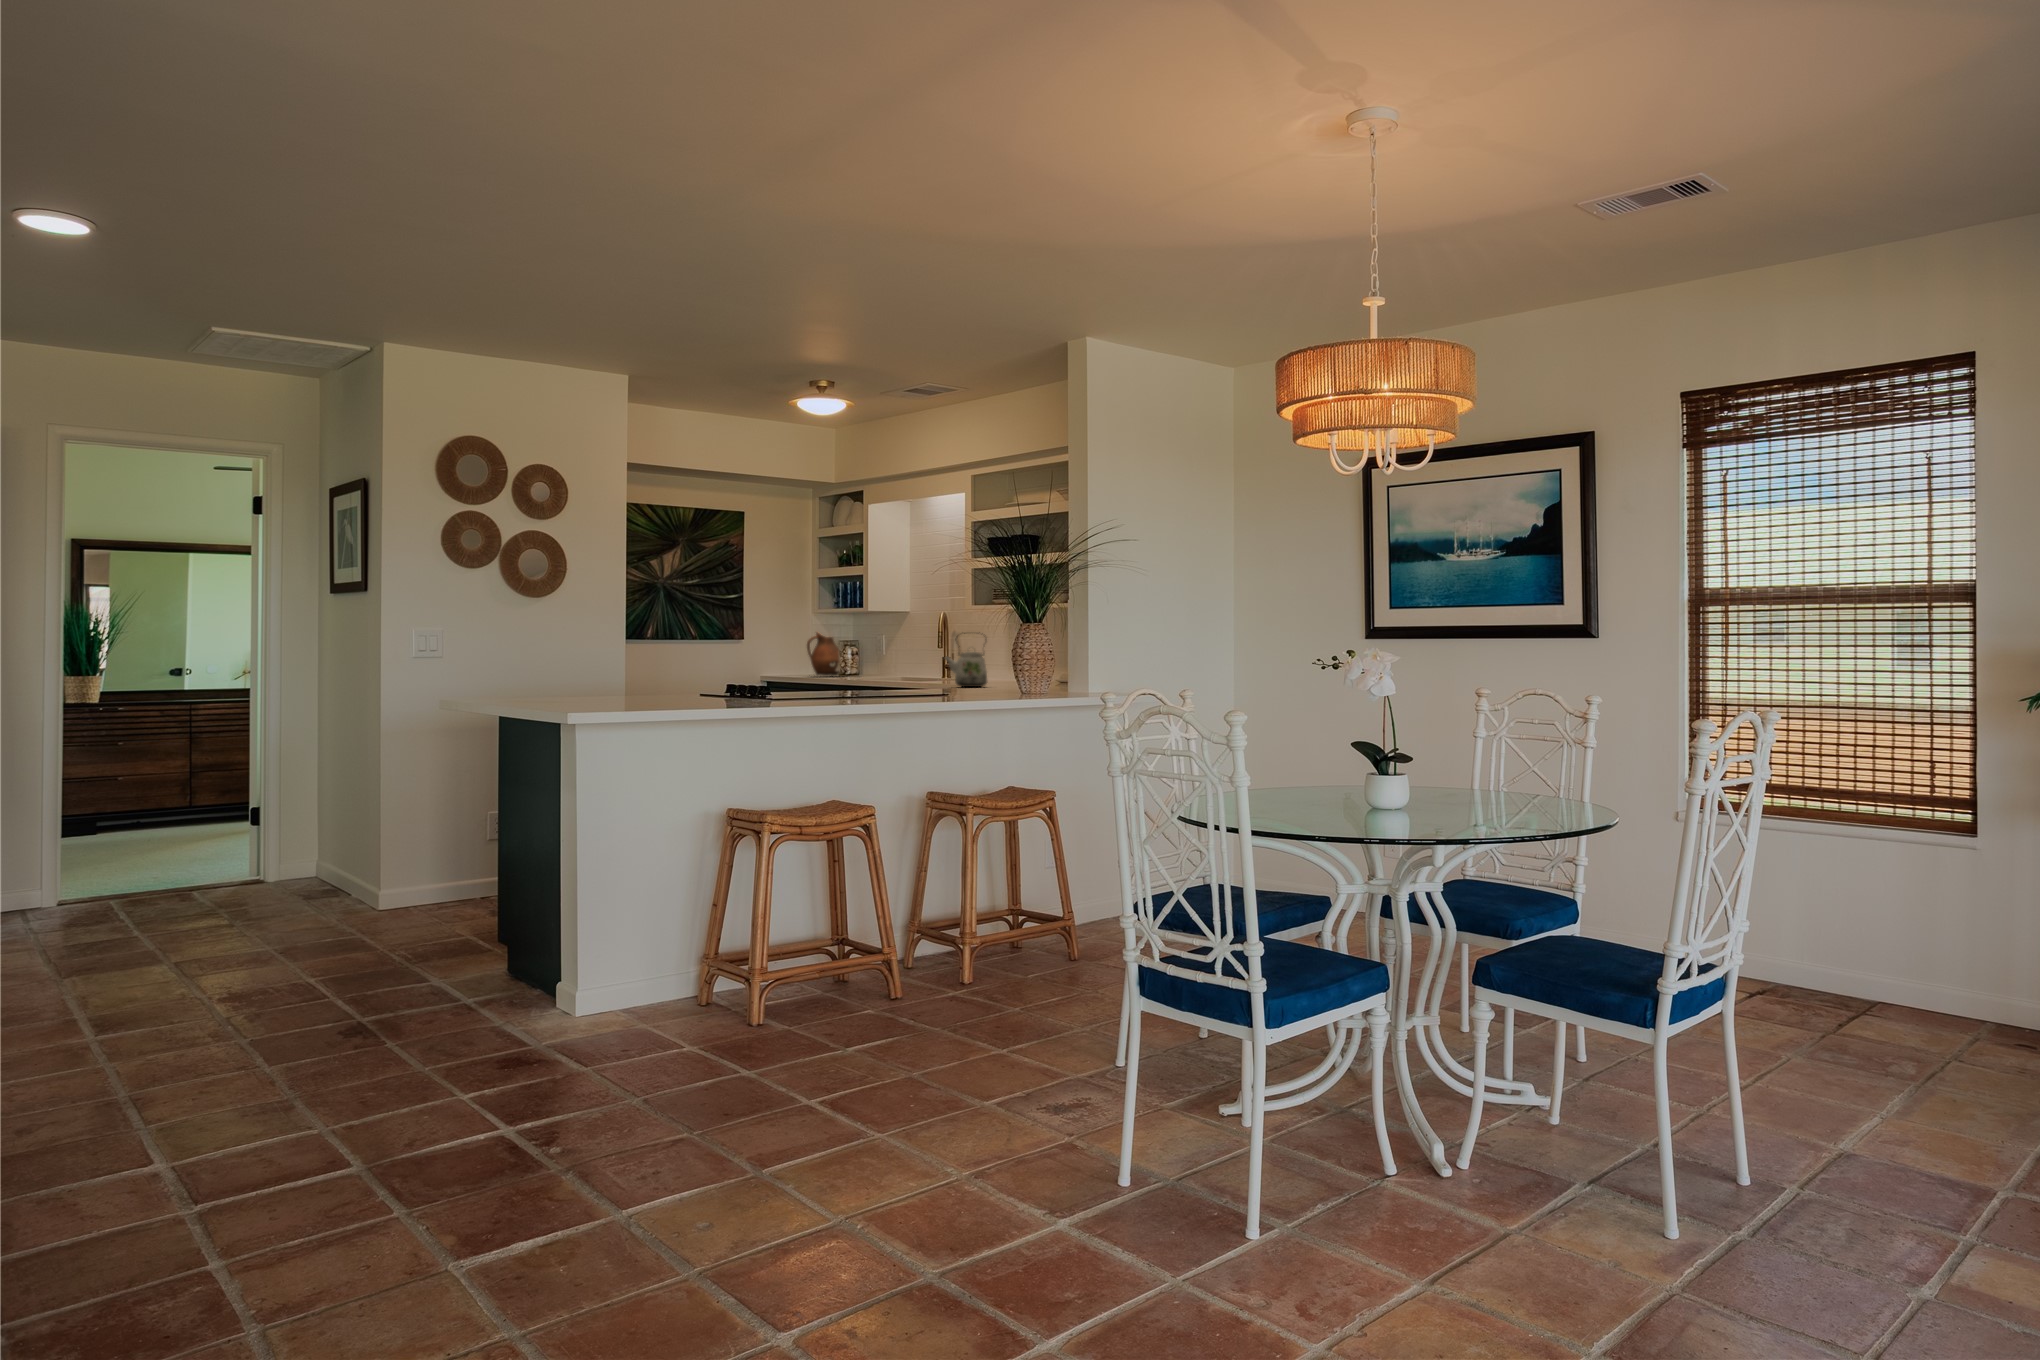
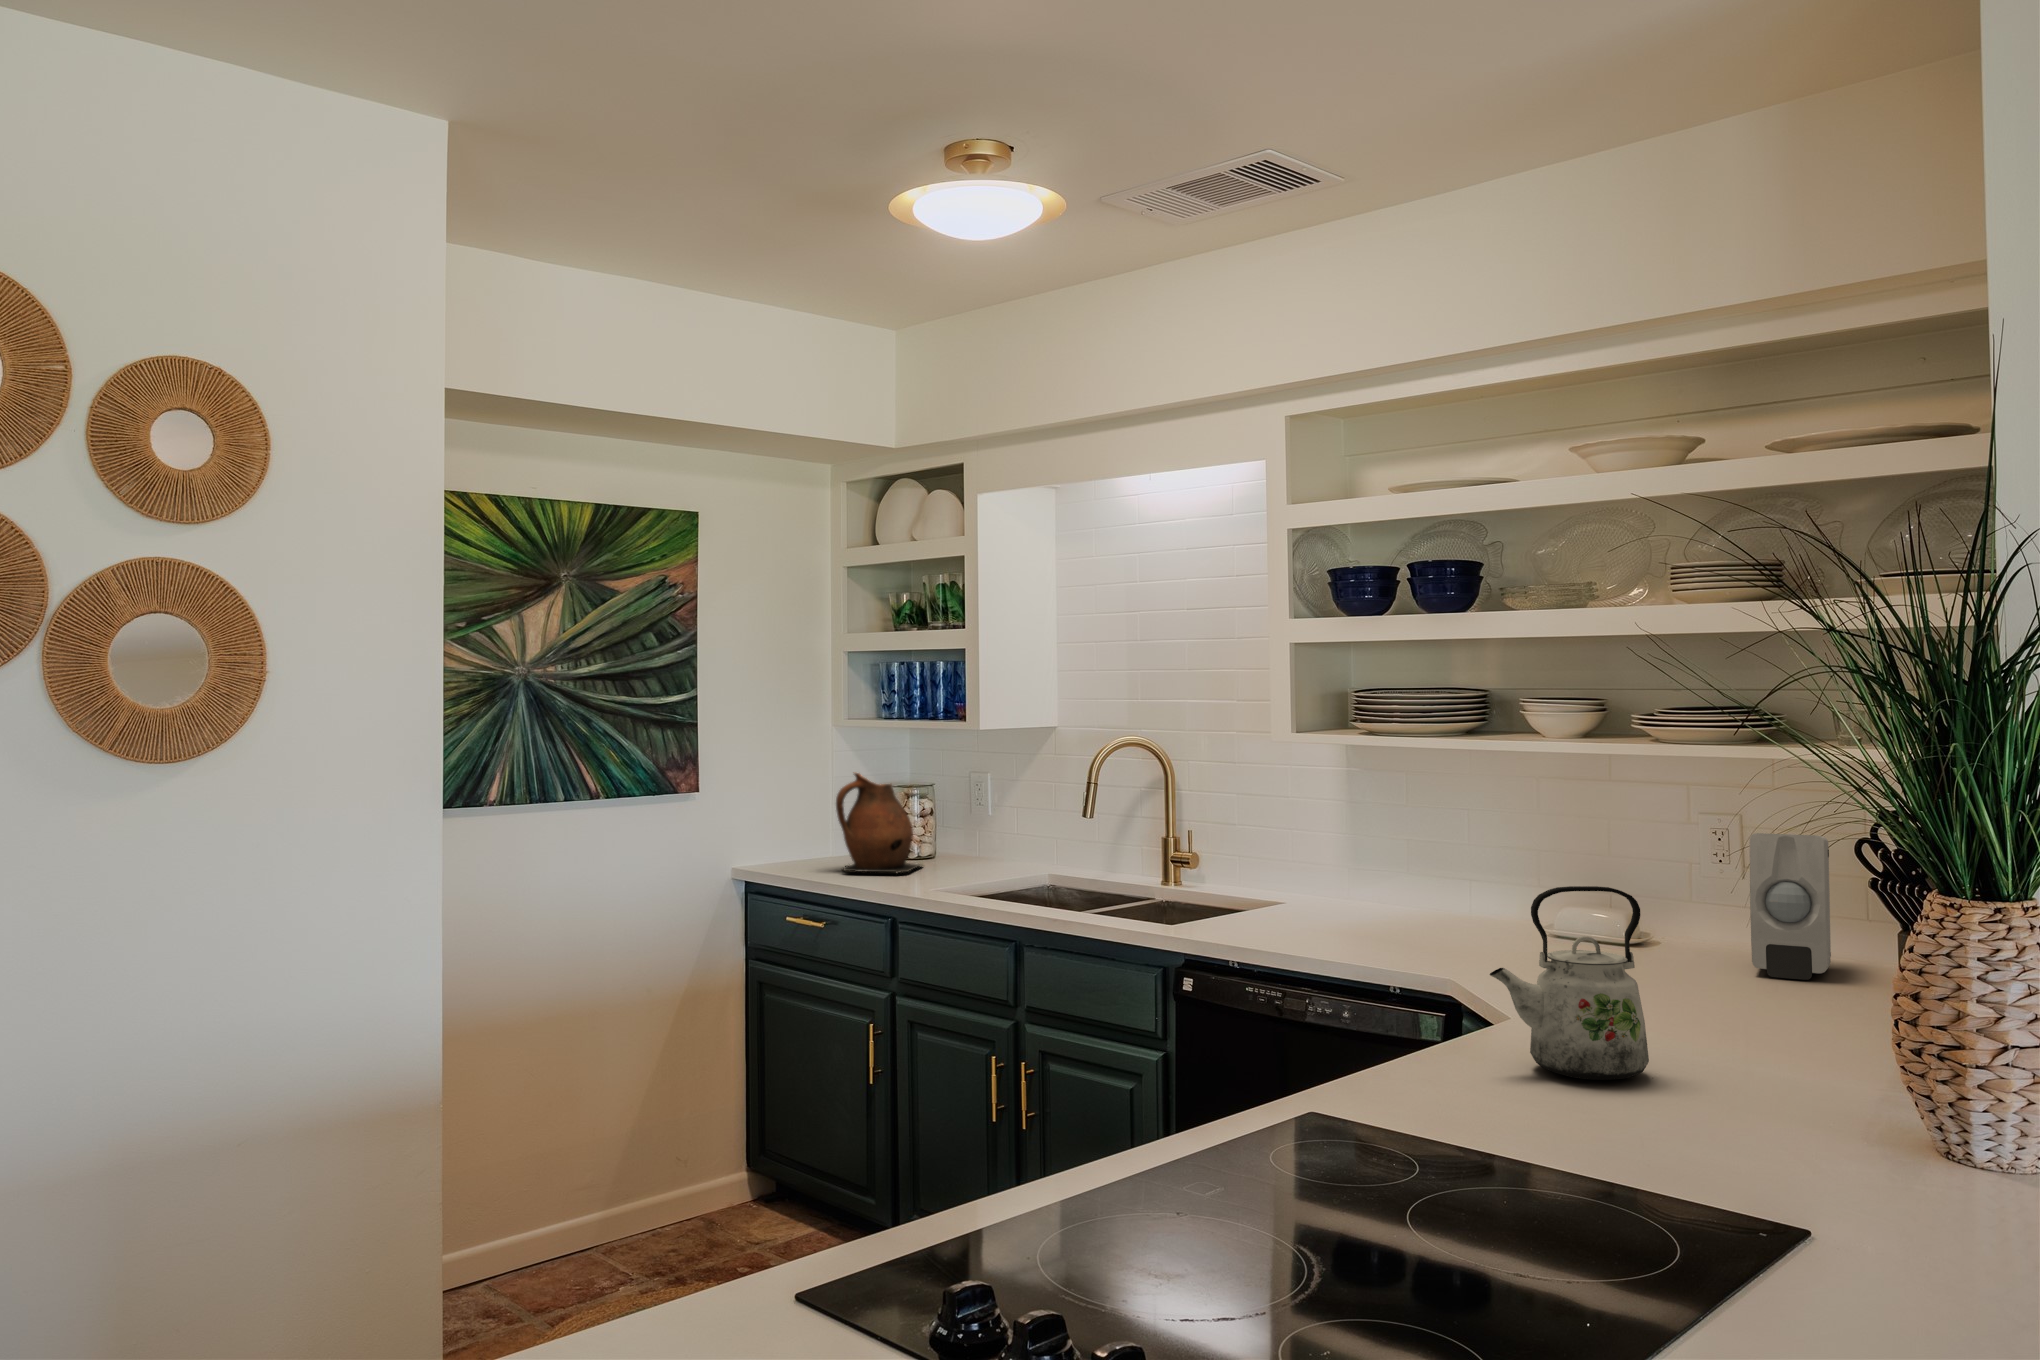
soap dispenser: none [1090,632,1127,682] -> present [1750,833,1831,980]

